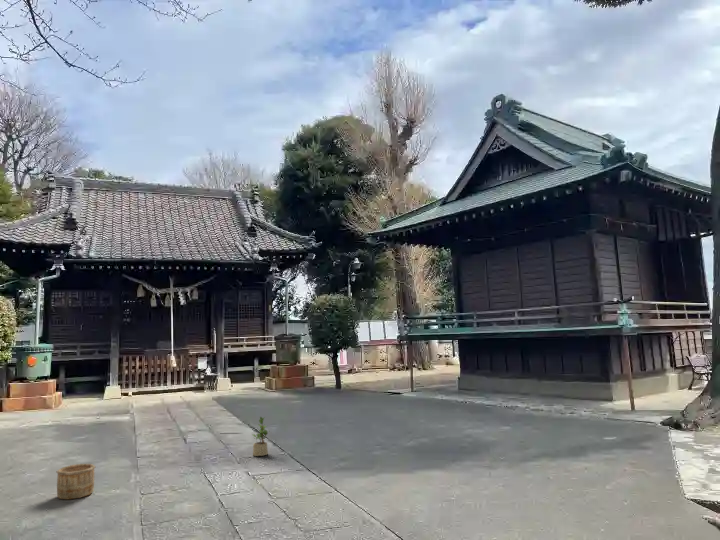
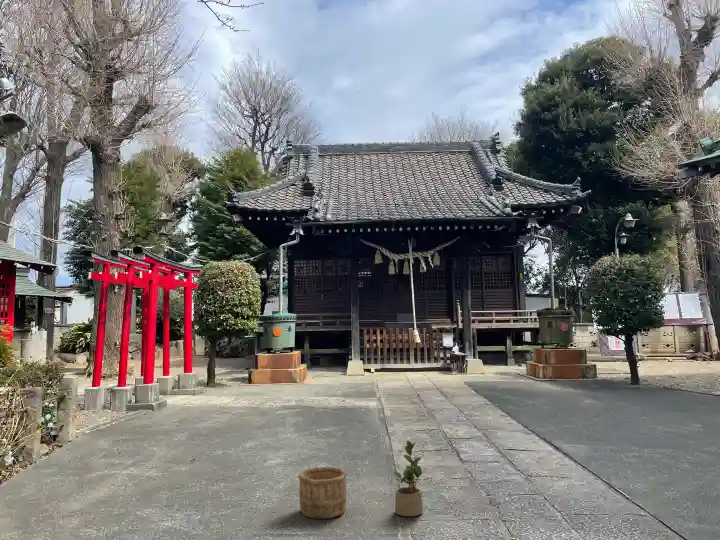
potted plant: present [253,417,268,456] -> present [394,441,425,516]

